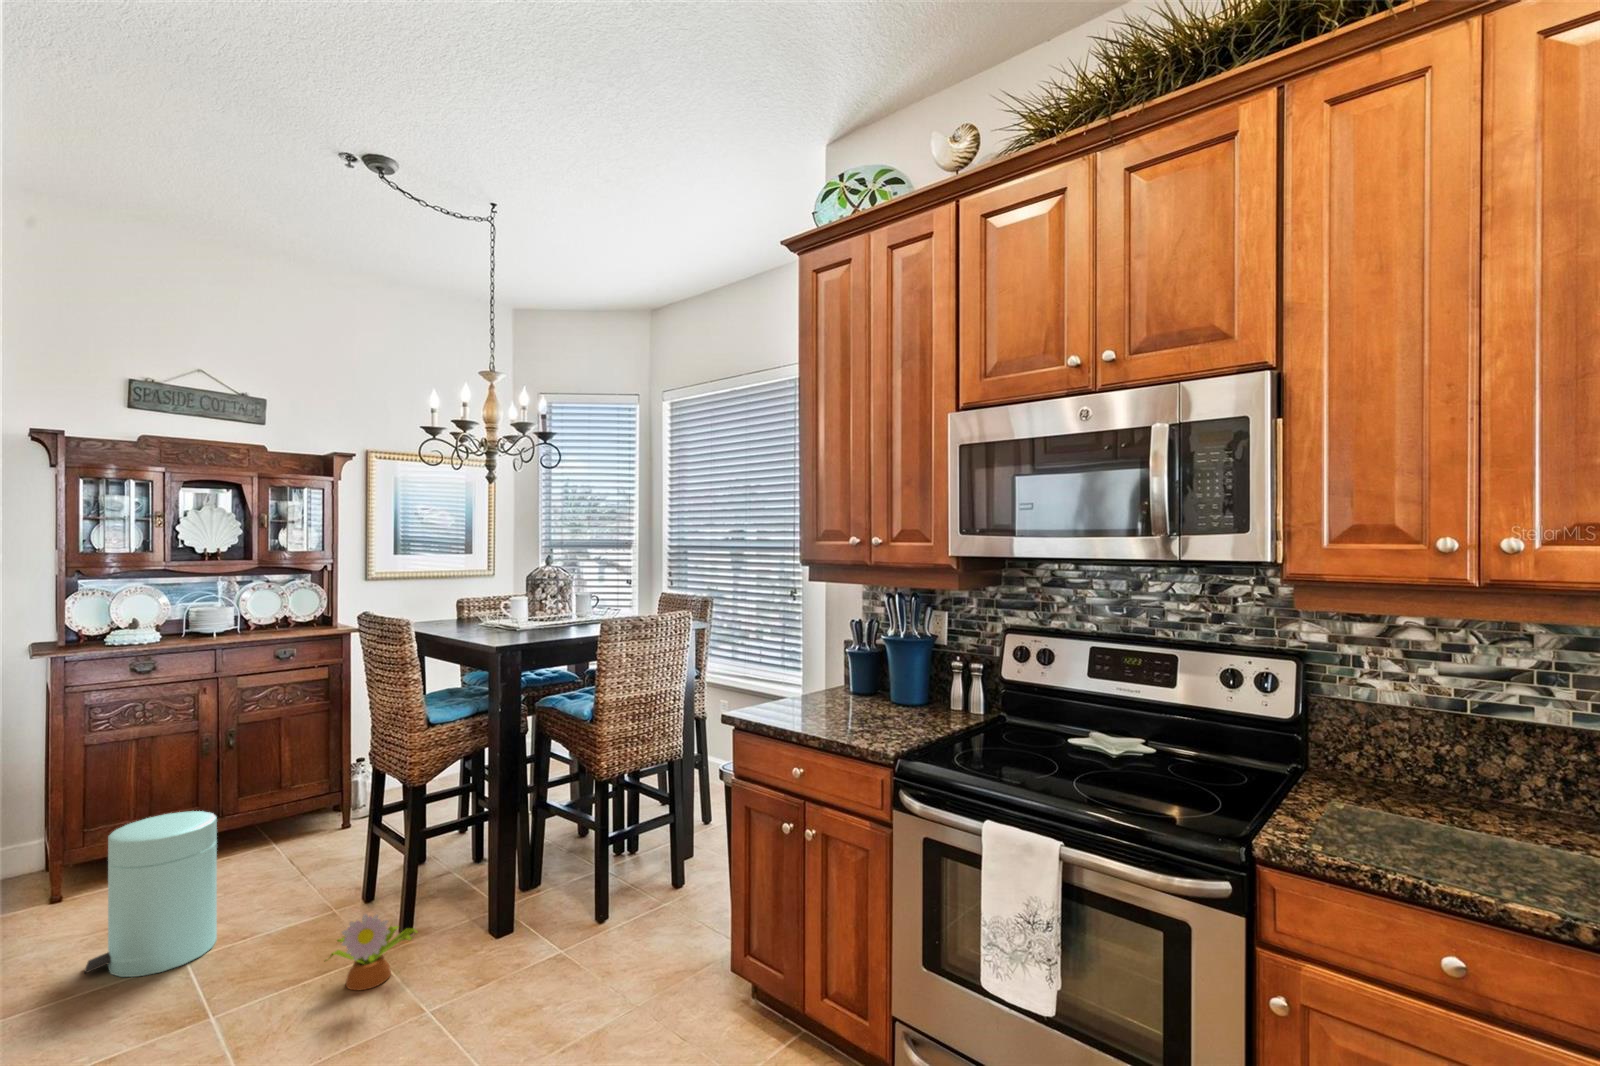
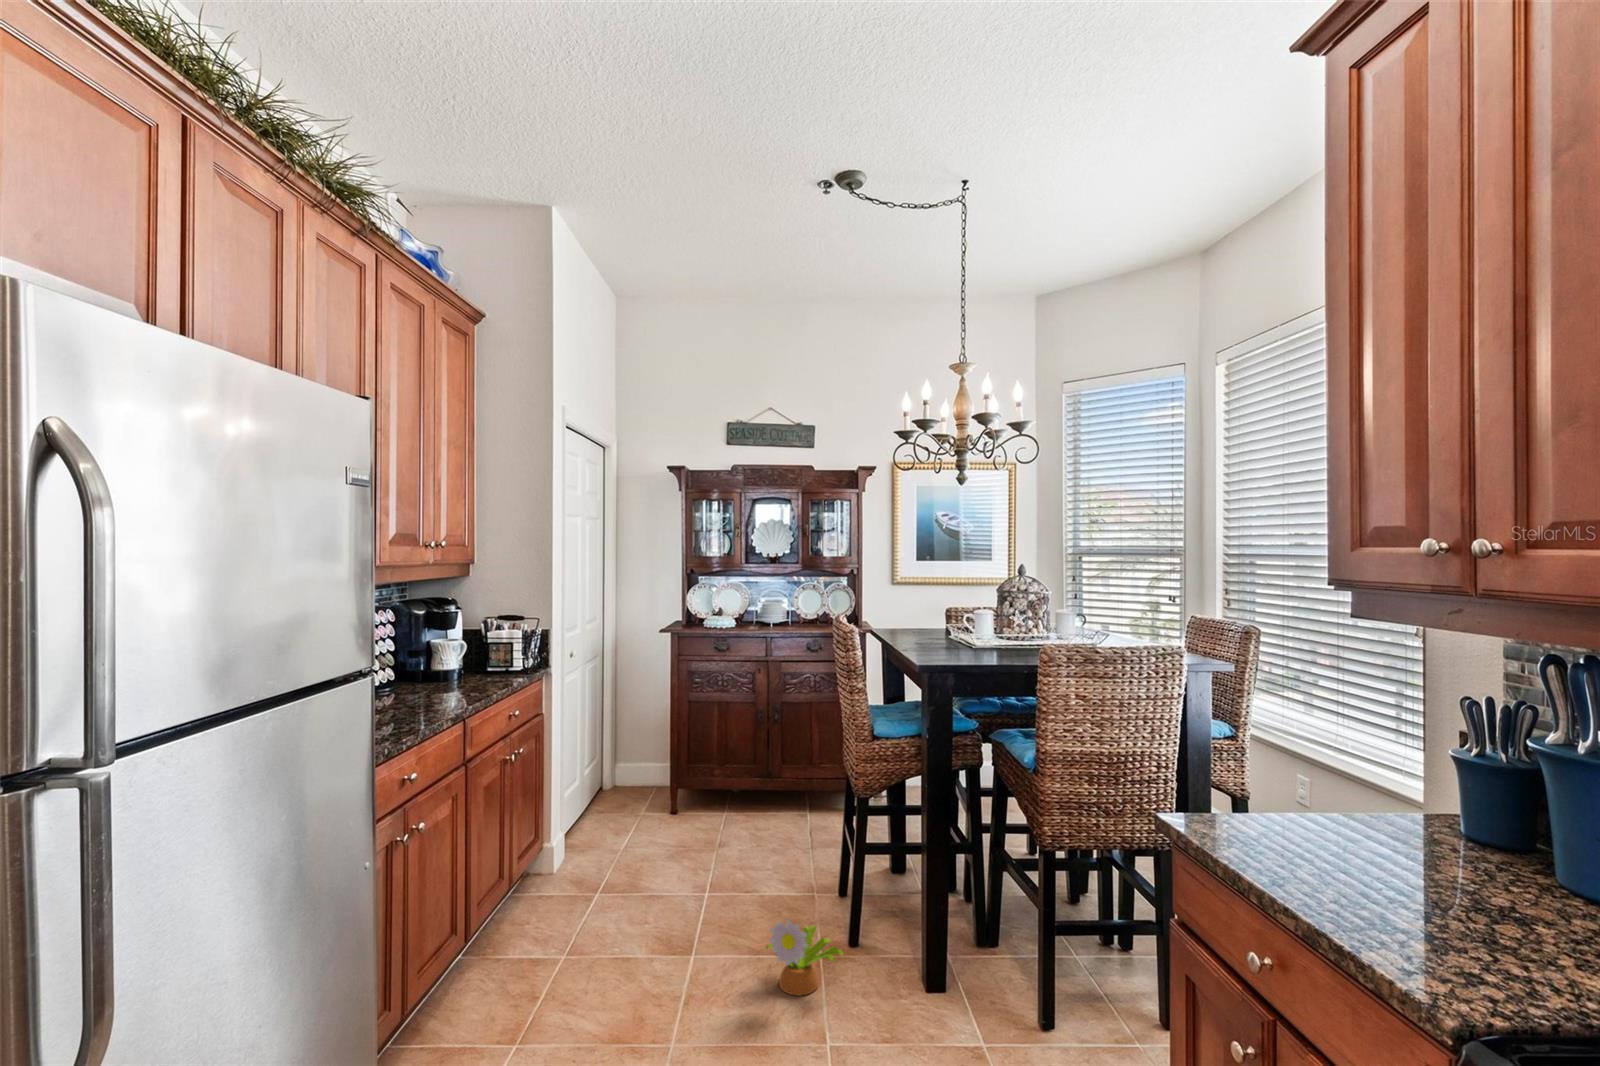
trash can: present [85,811,217,977] -> none [646,770,729,902]

